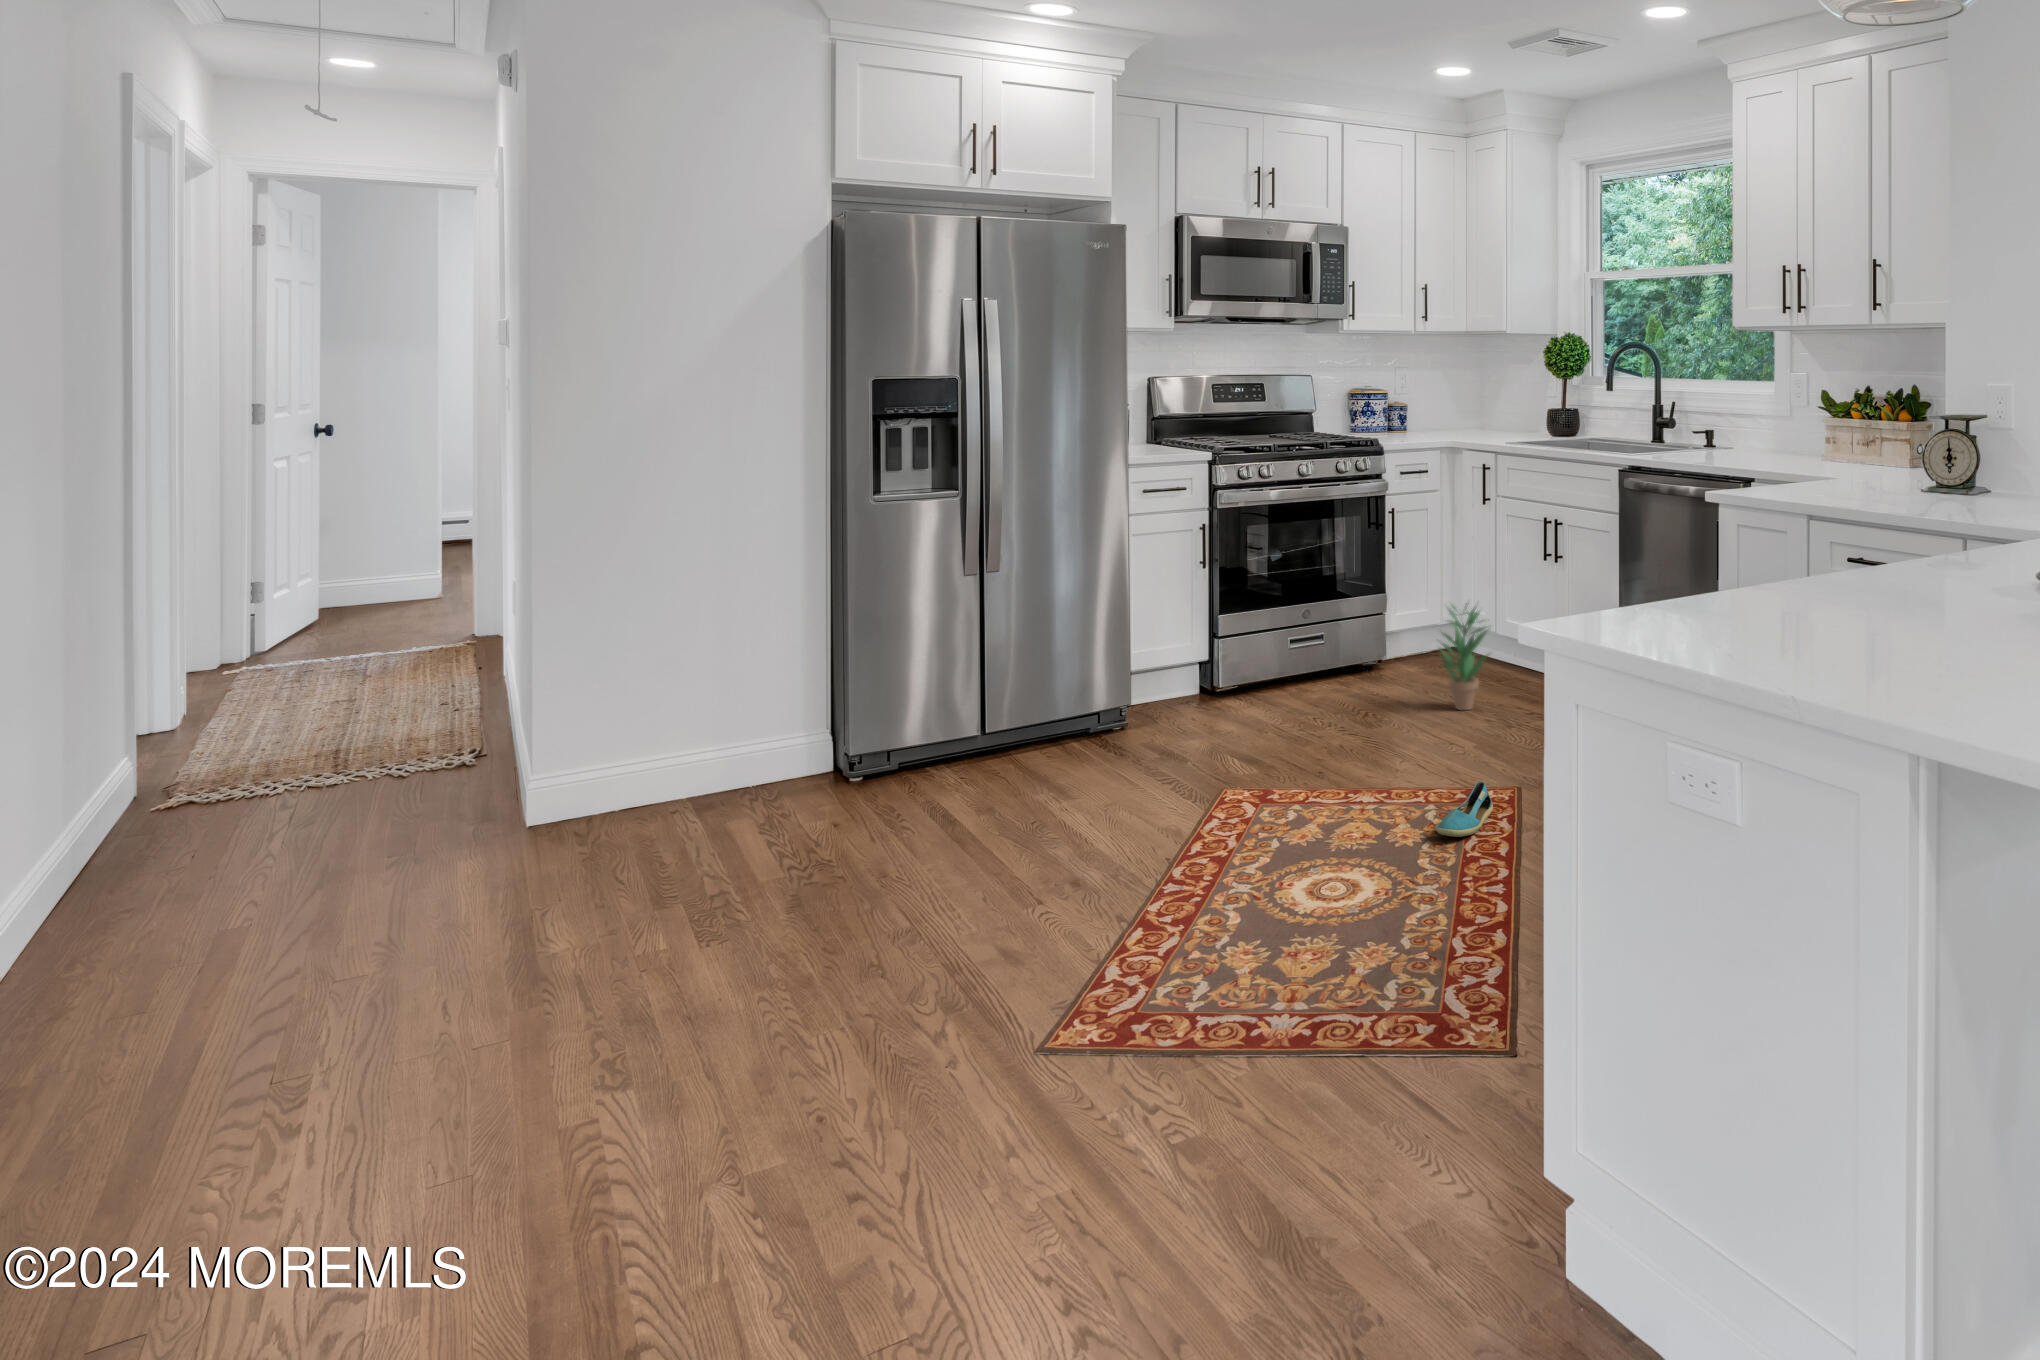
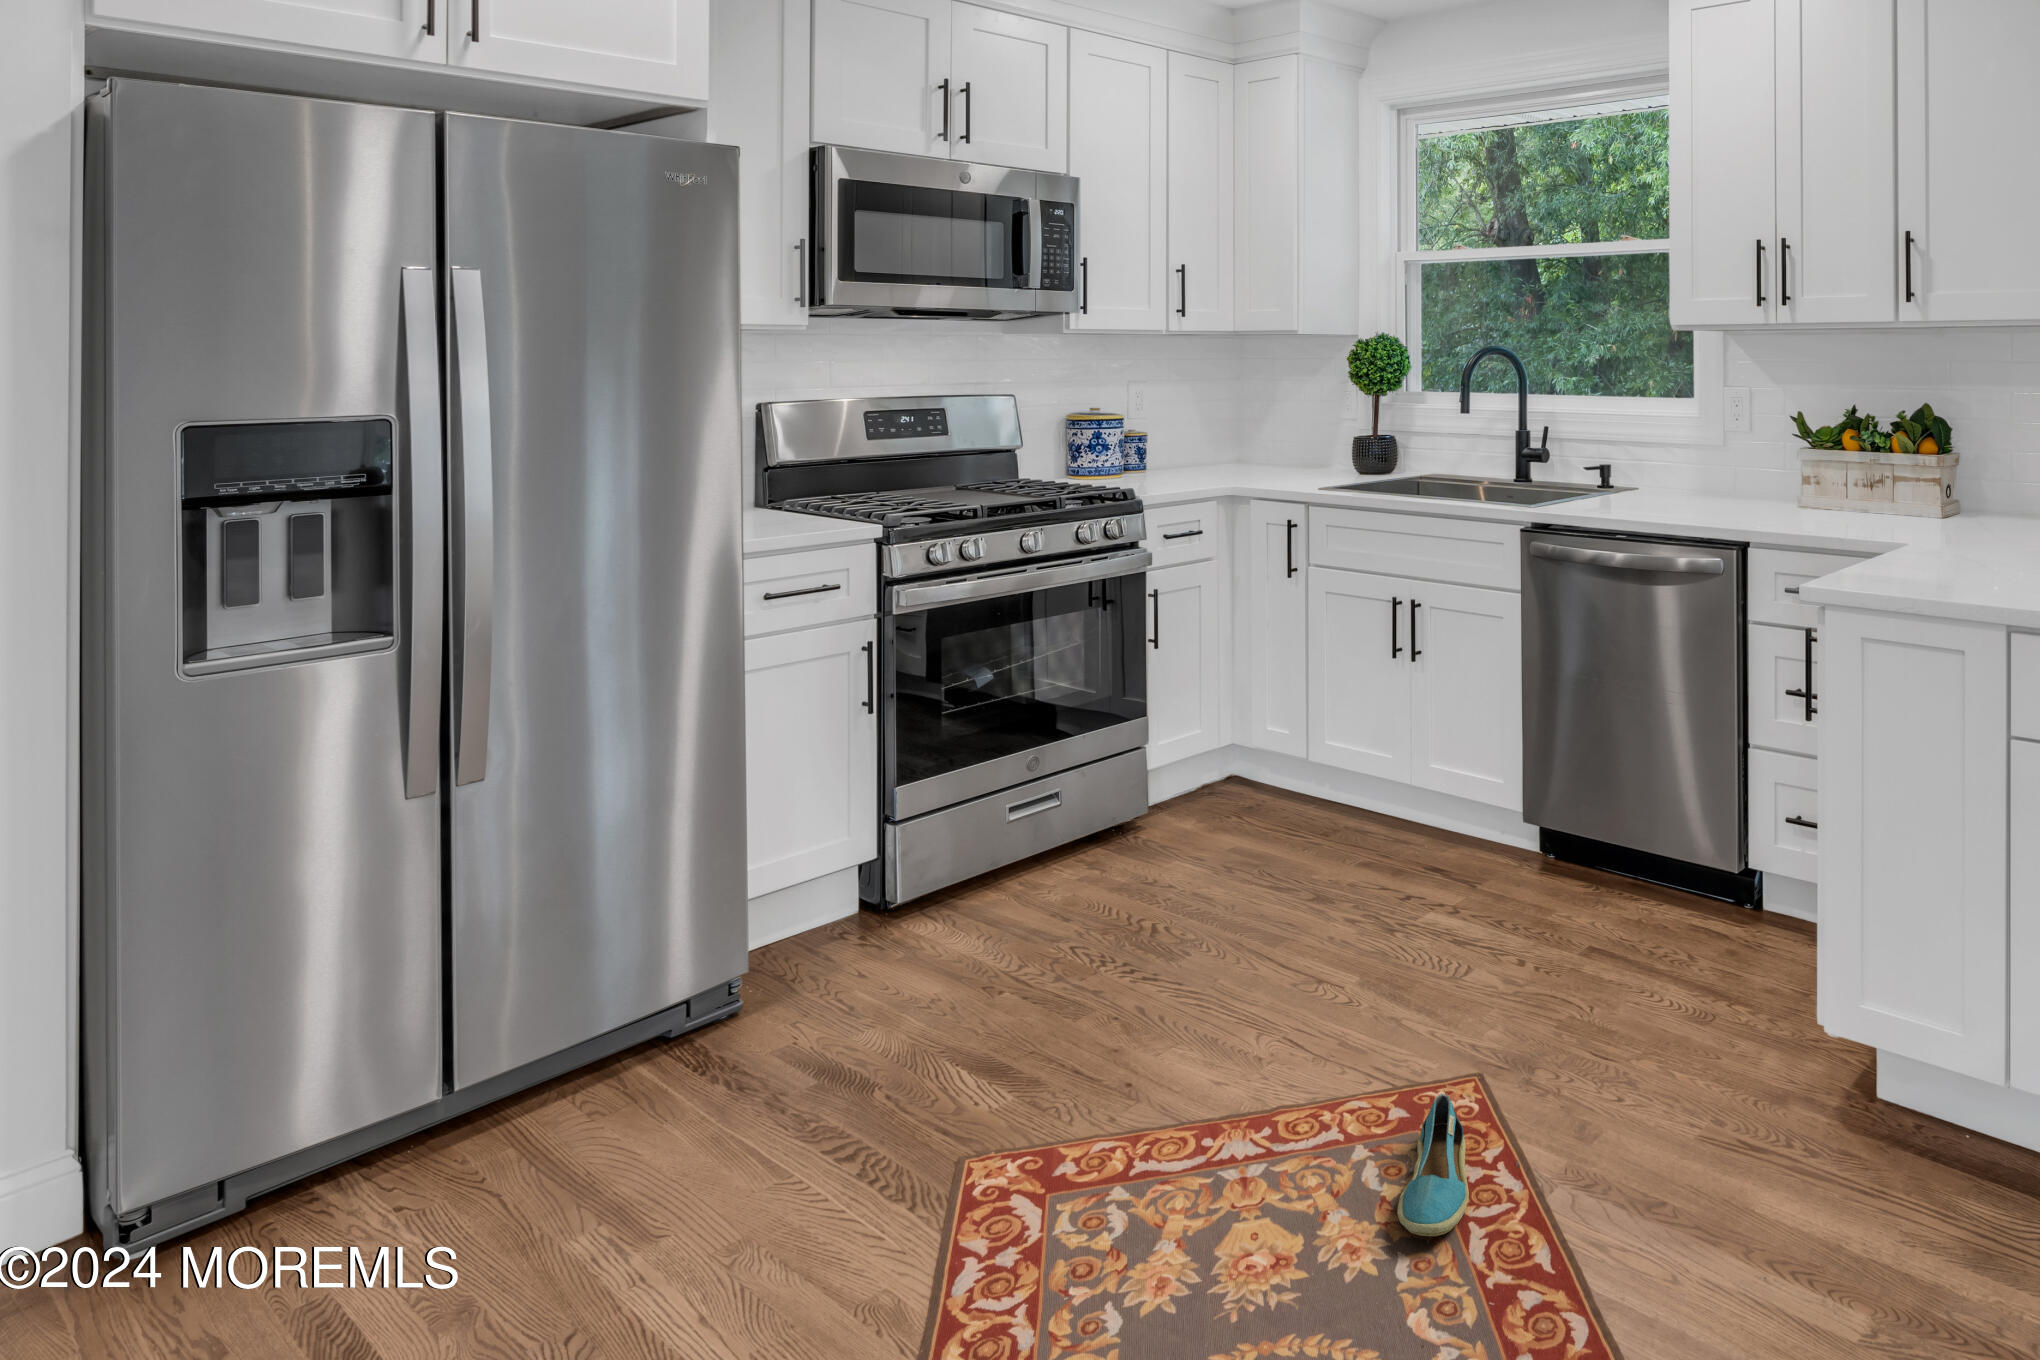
potted plant: present [1441,603,1487,710] -> none [1257,735,1350,904]

